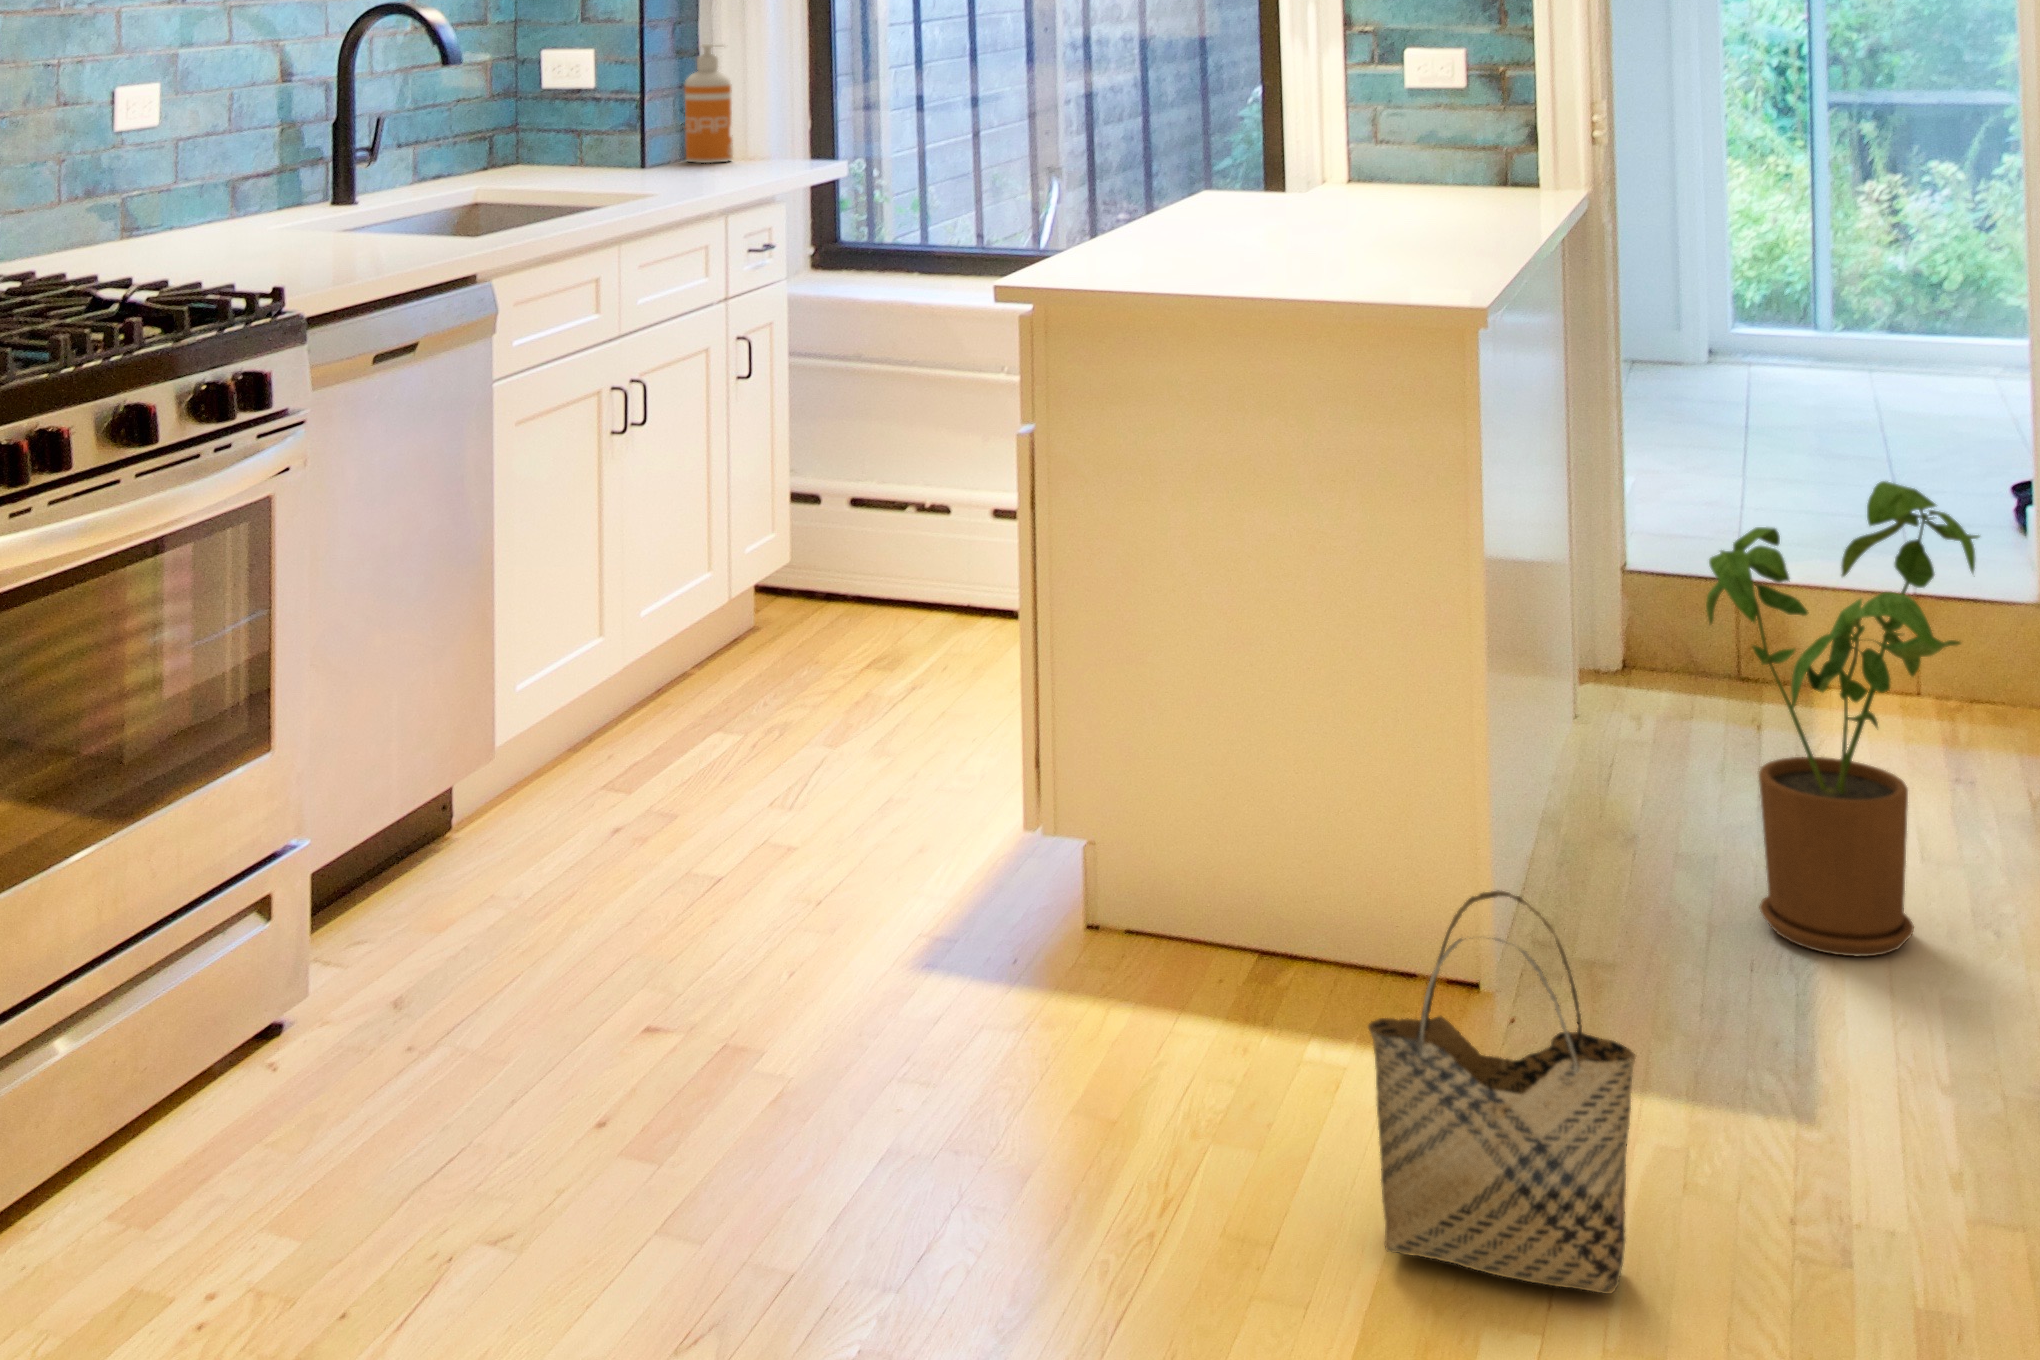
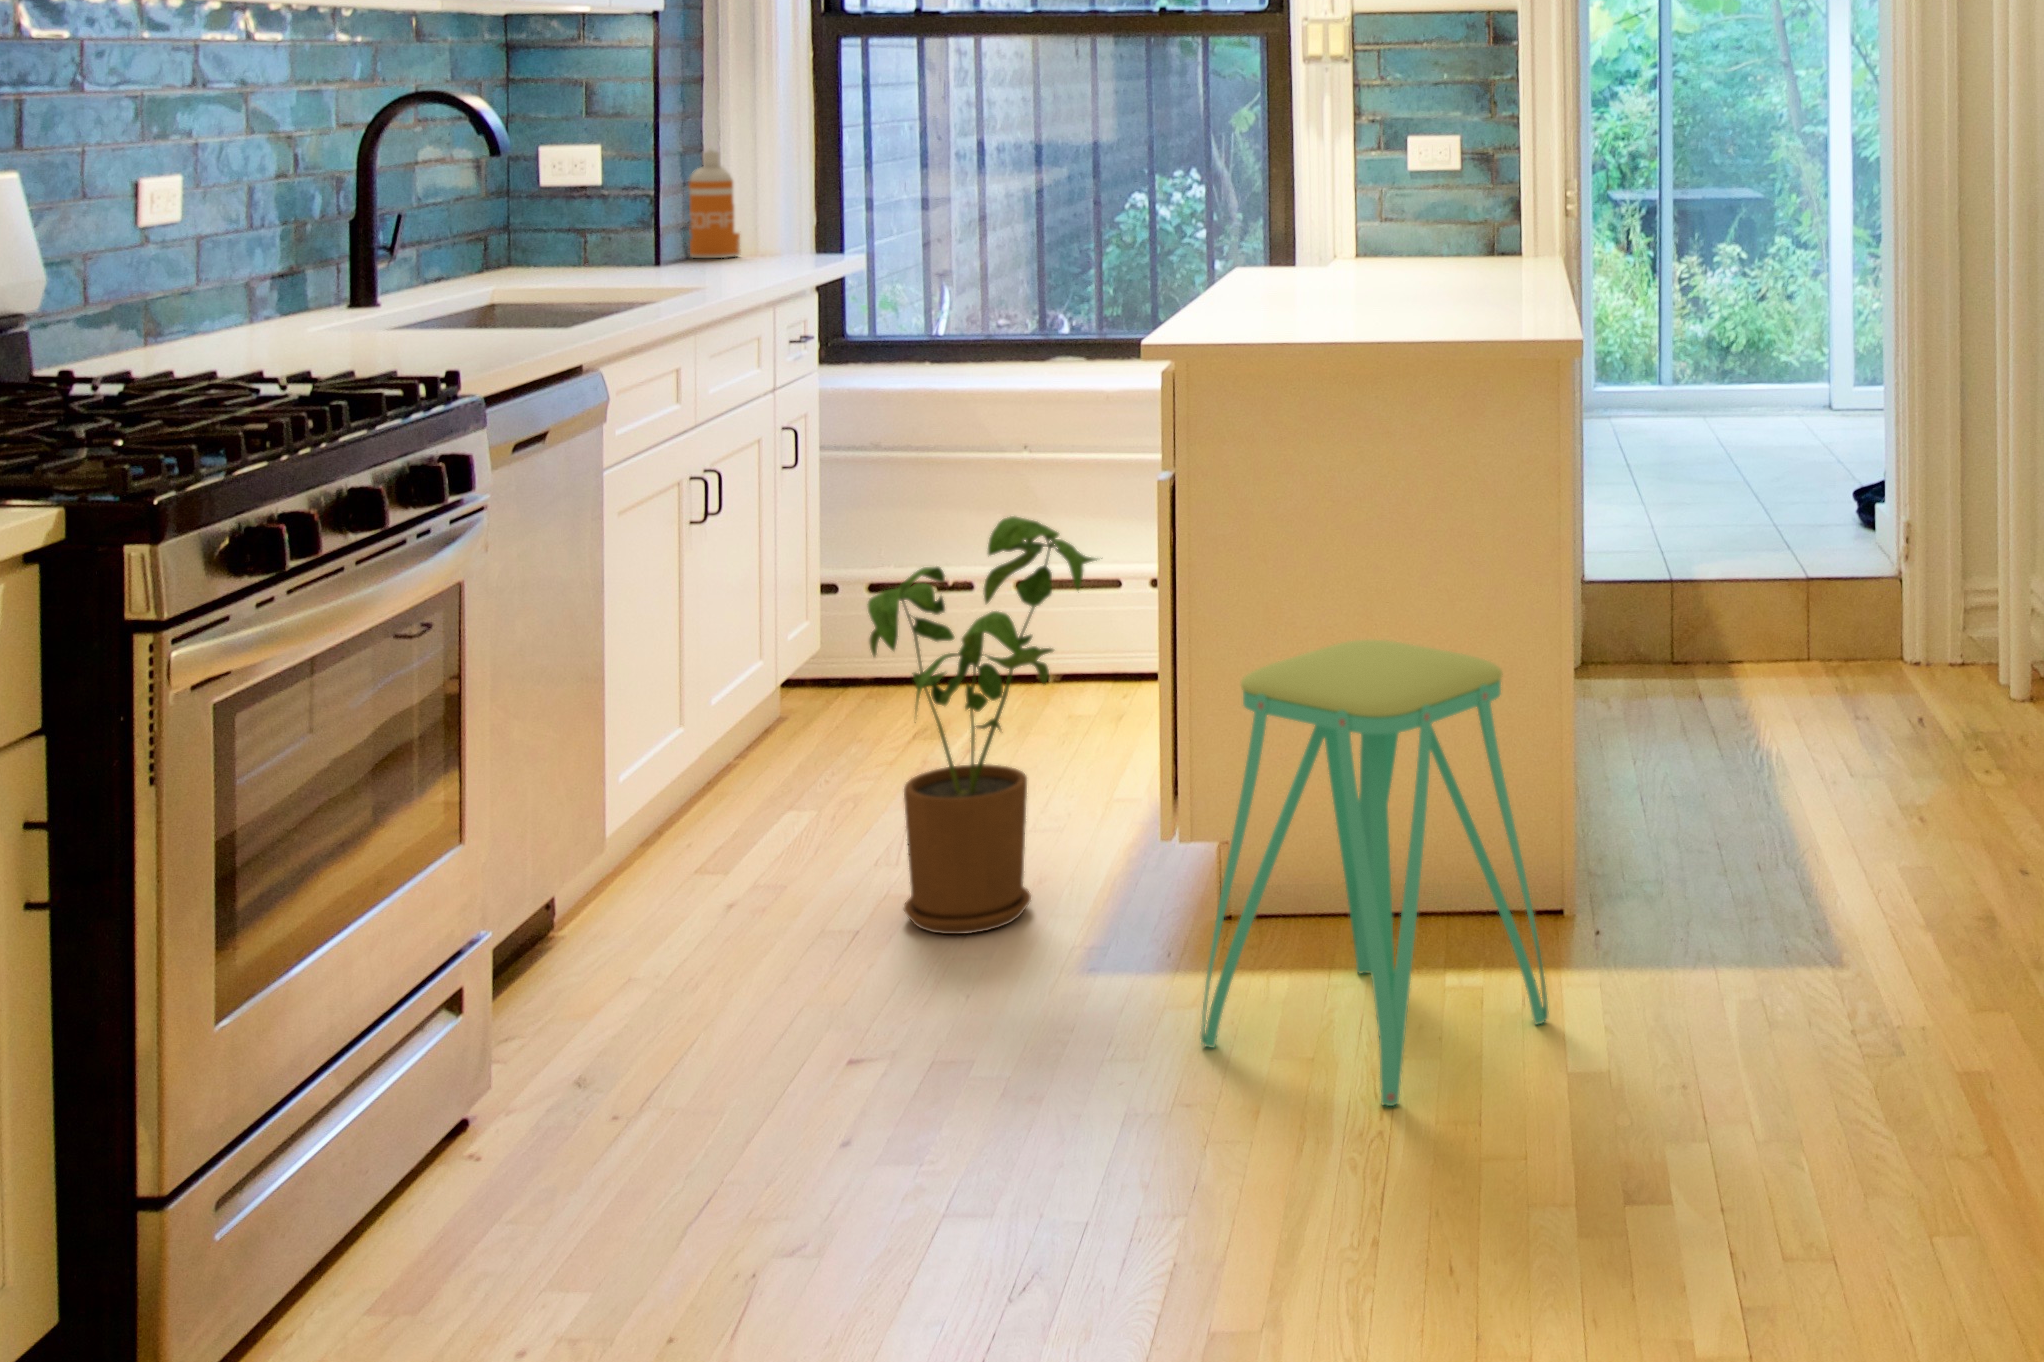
house plant: present [1706,481,1979,956] -> present [867,516,1097,934]
stool: none [987,643,1391,1200] -> present [1200,640,1548,1106]
woven basket: present [1368,891,1636,1294] -> none [1568,802,1774,1106]

